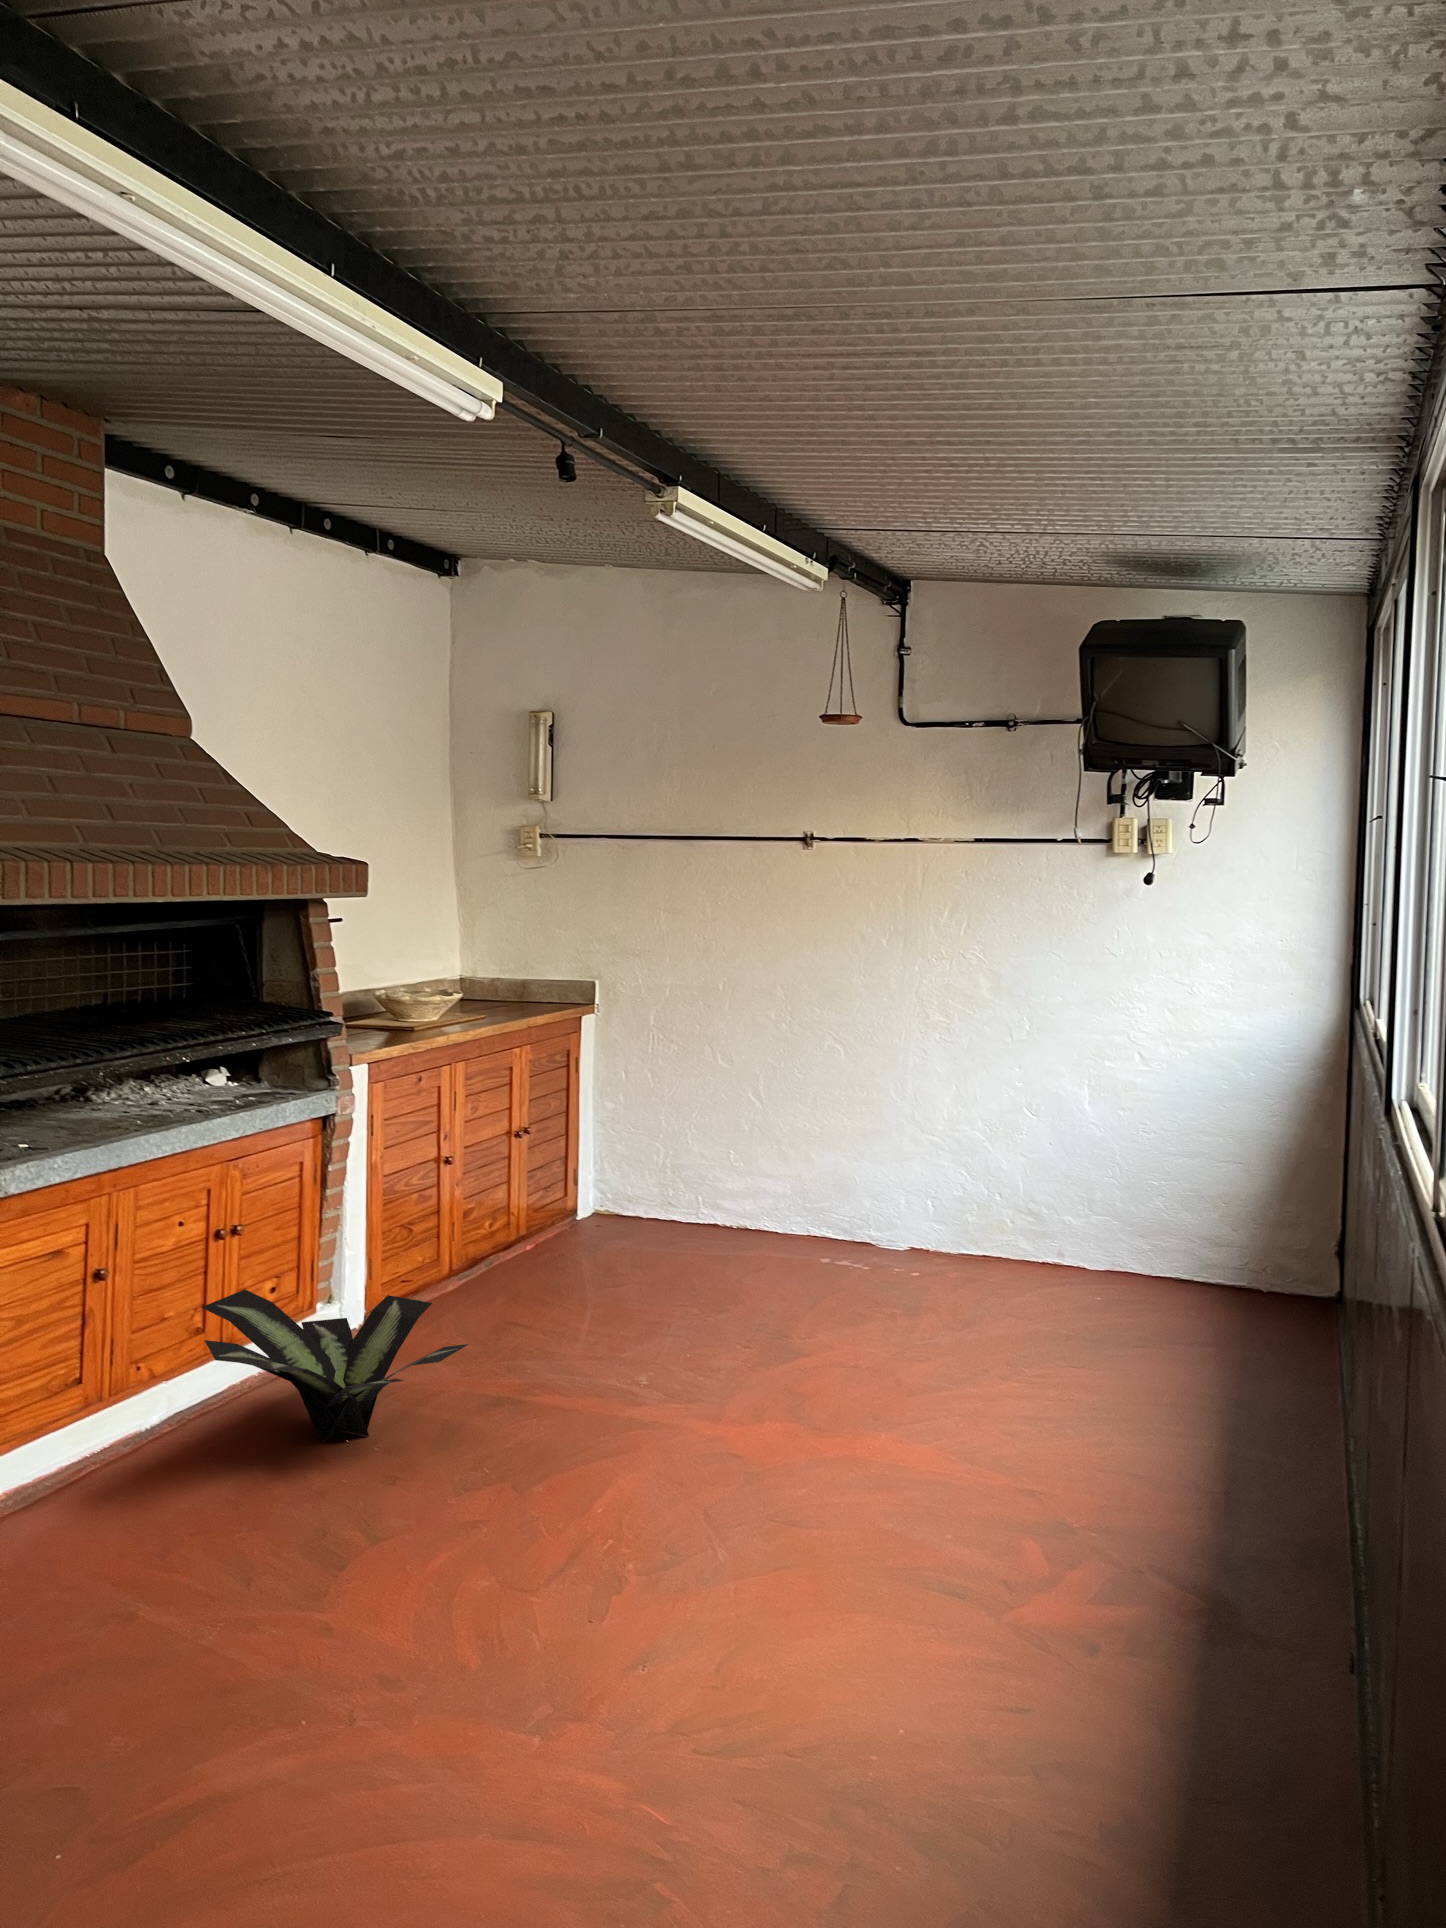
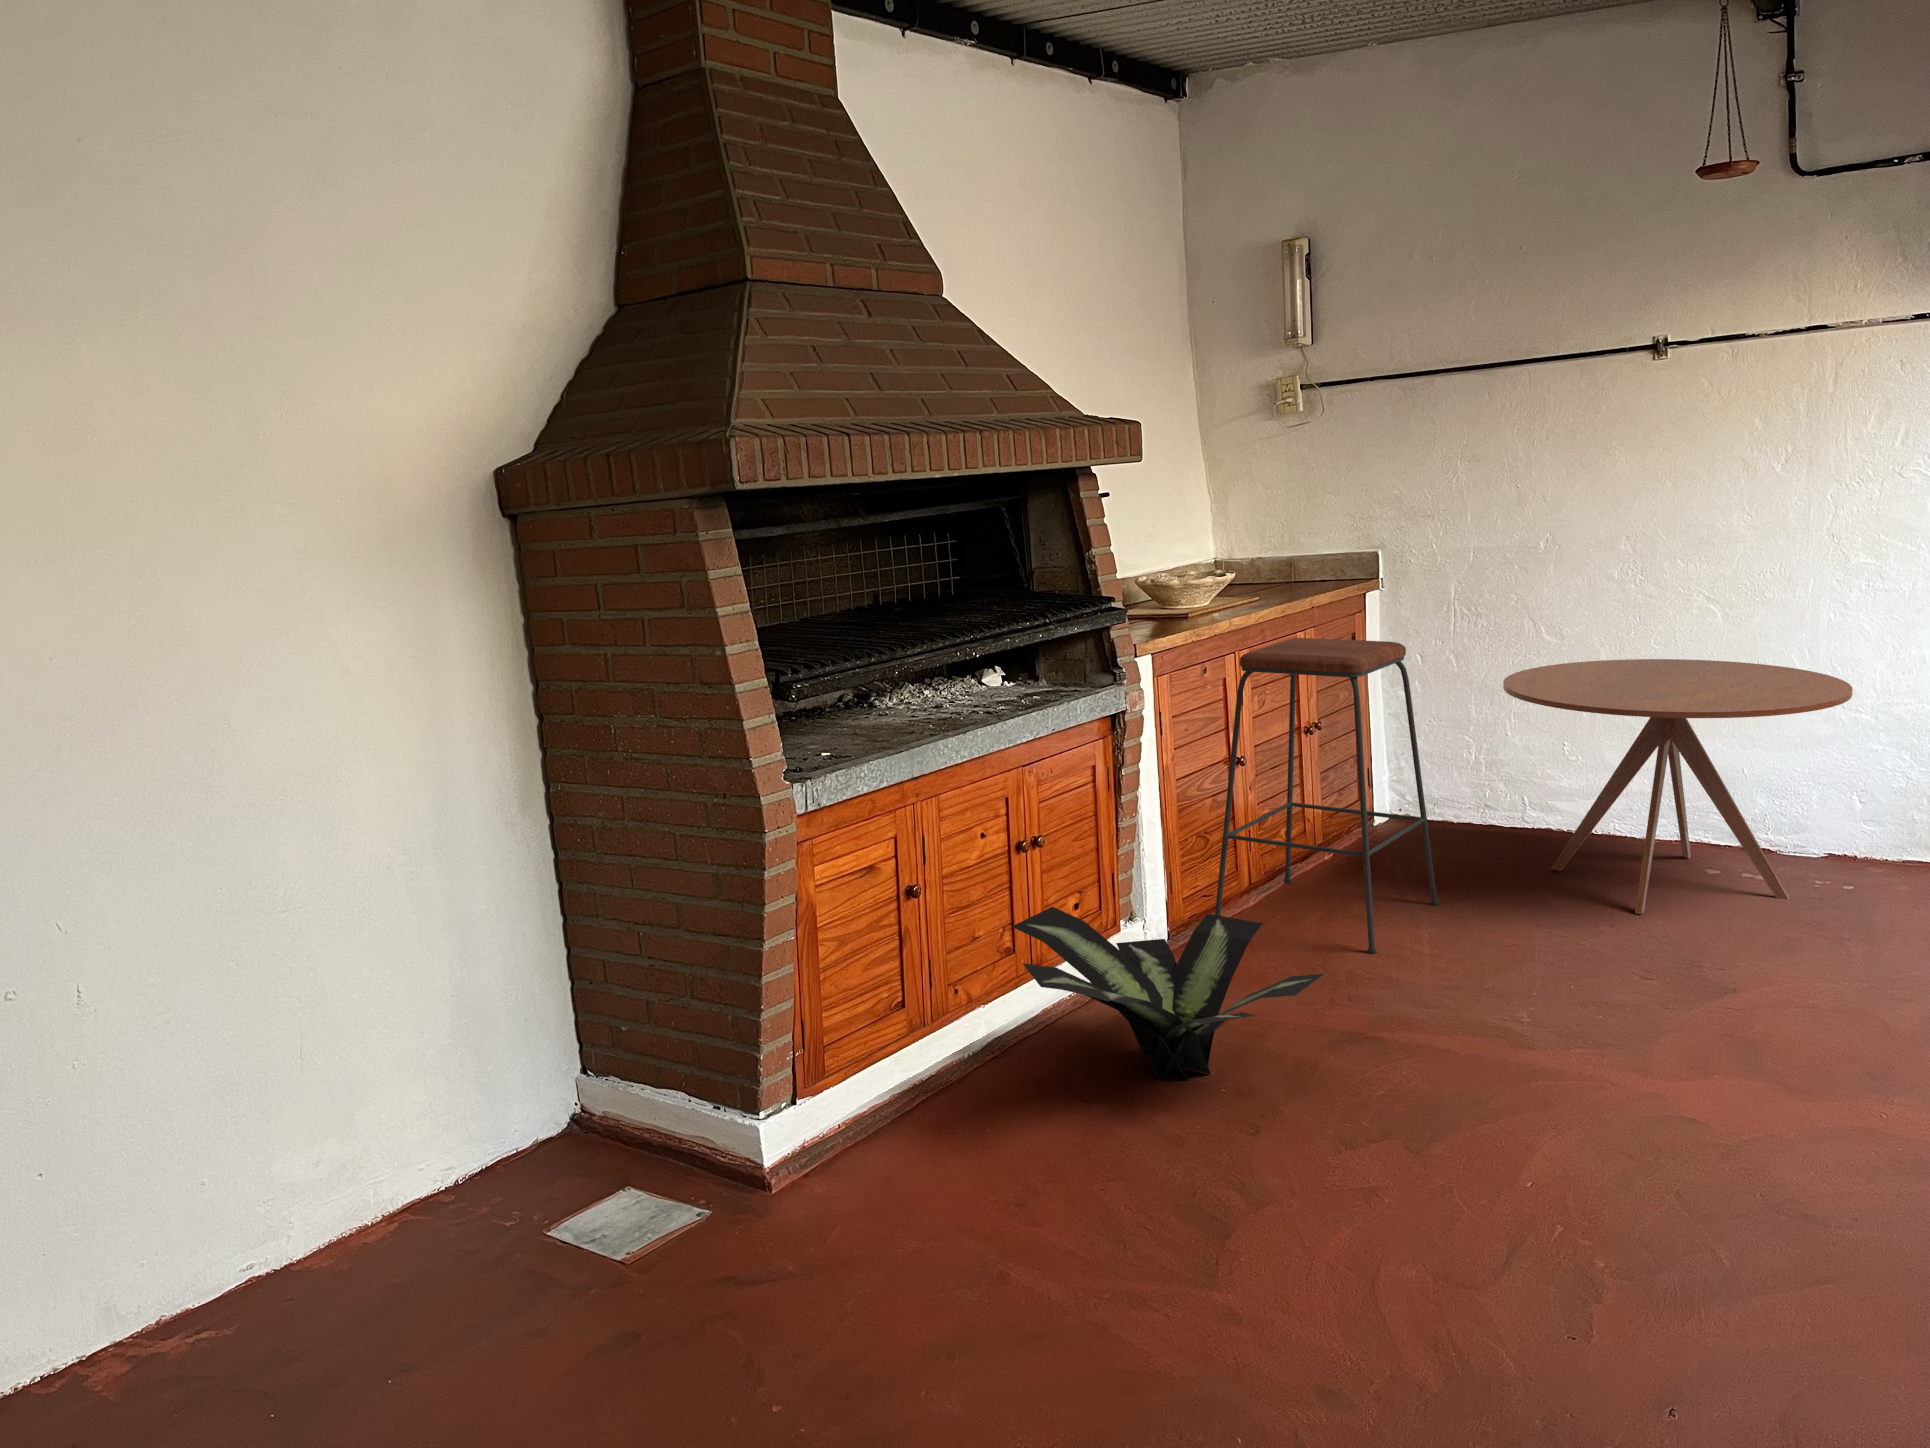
bar stool: none [409,1055,608,1331] -> present [1215,638,1439,954]
round table: none [673,1085,919,1295] -> present [1503,659,1853,914]

